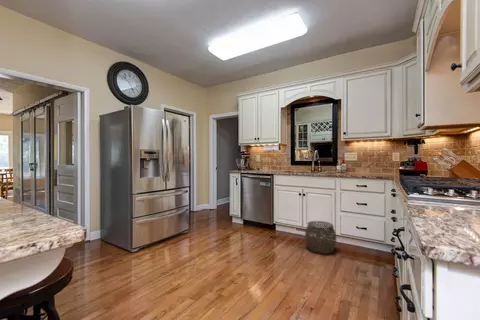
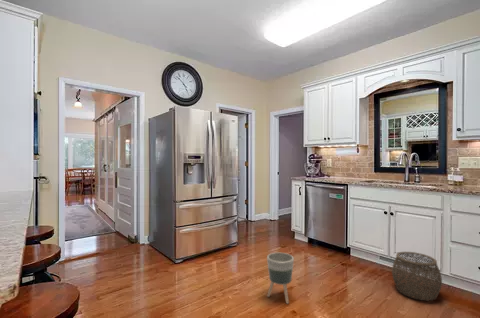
planter: none [214,229,236,269] -> present [267,253,294,303]

